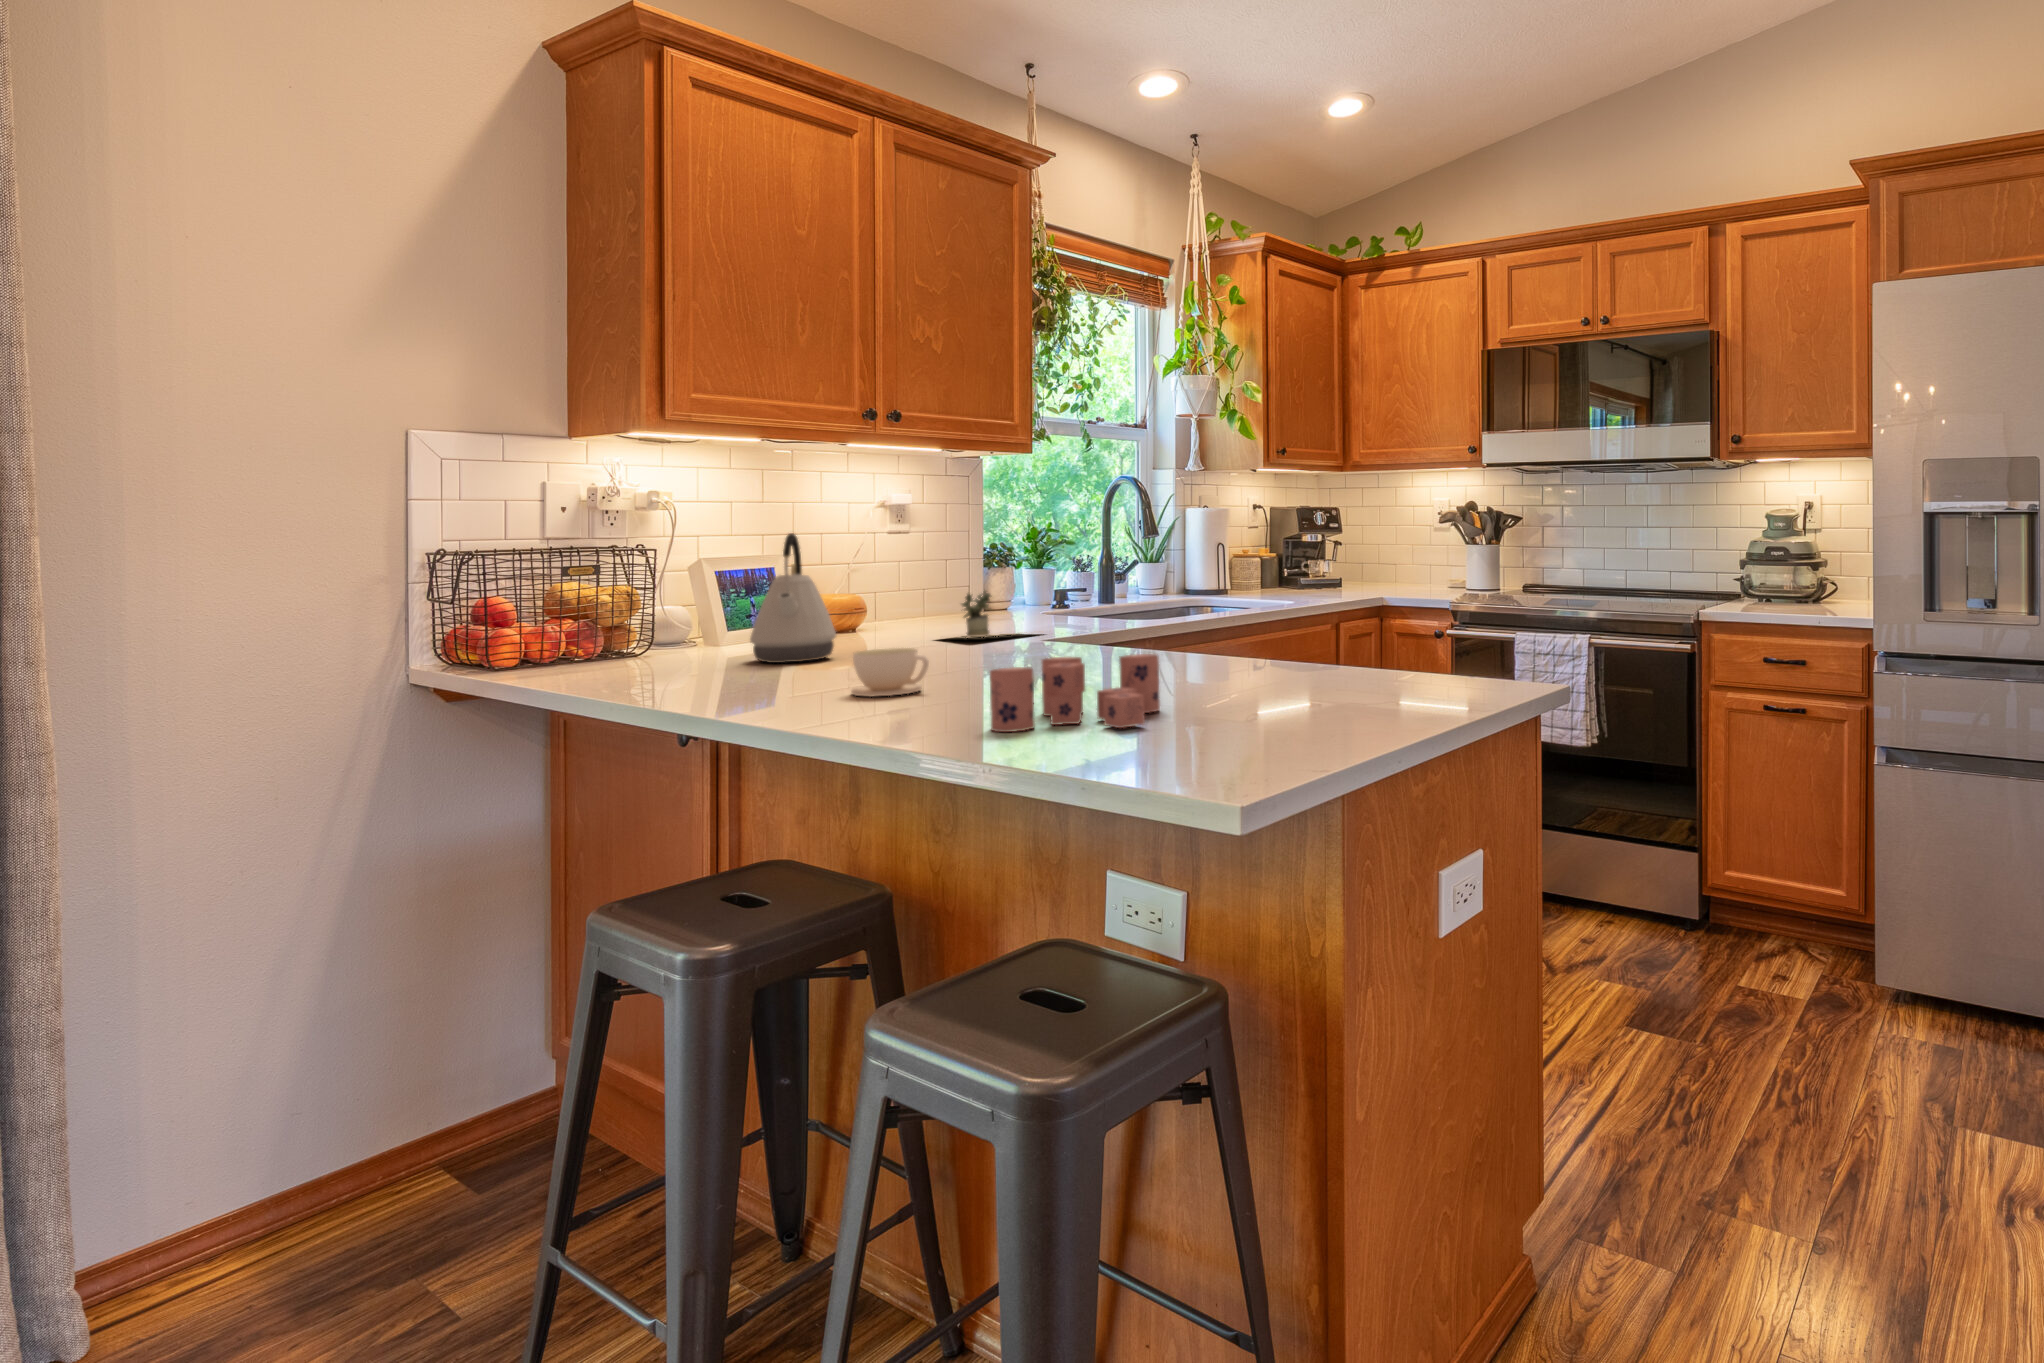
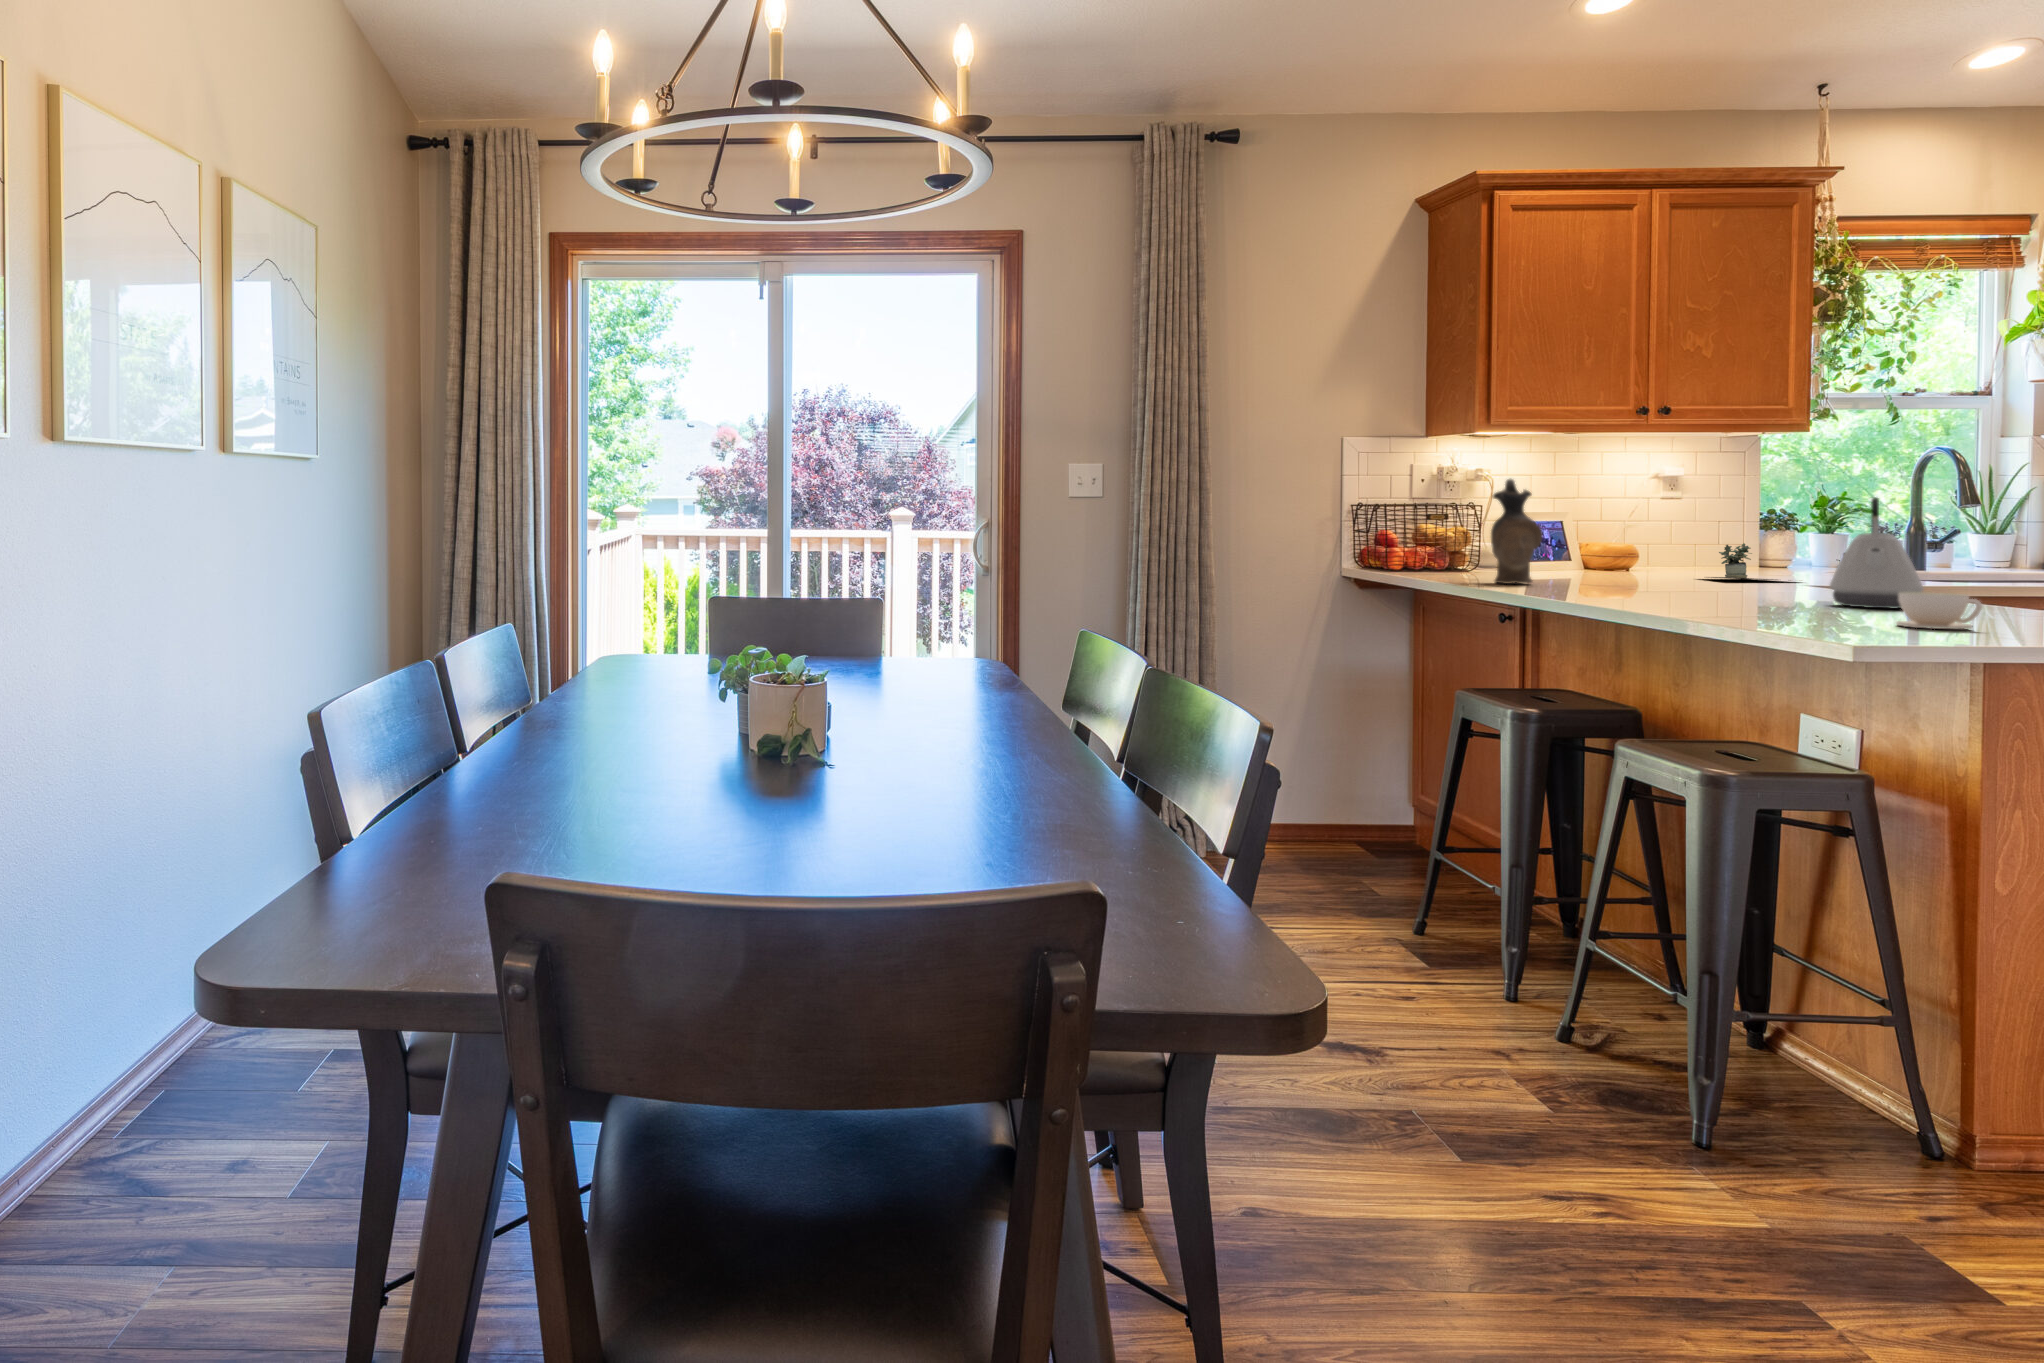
ceramic pitcher: none [656,506,740,689] -> present [1491,479,1543,584]
kettle: present [750,533,836,663] -> present [1830,497,1923,609]
coffee cup: present [851,648,929,696] -> present [1896,592,1982,629]
candle: present [990,654,1160,732] -> none [1703,574,1843,615]

